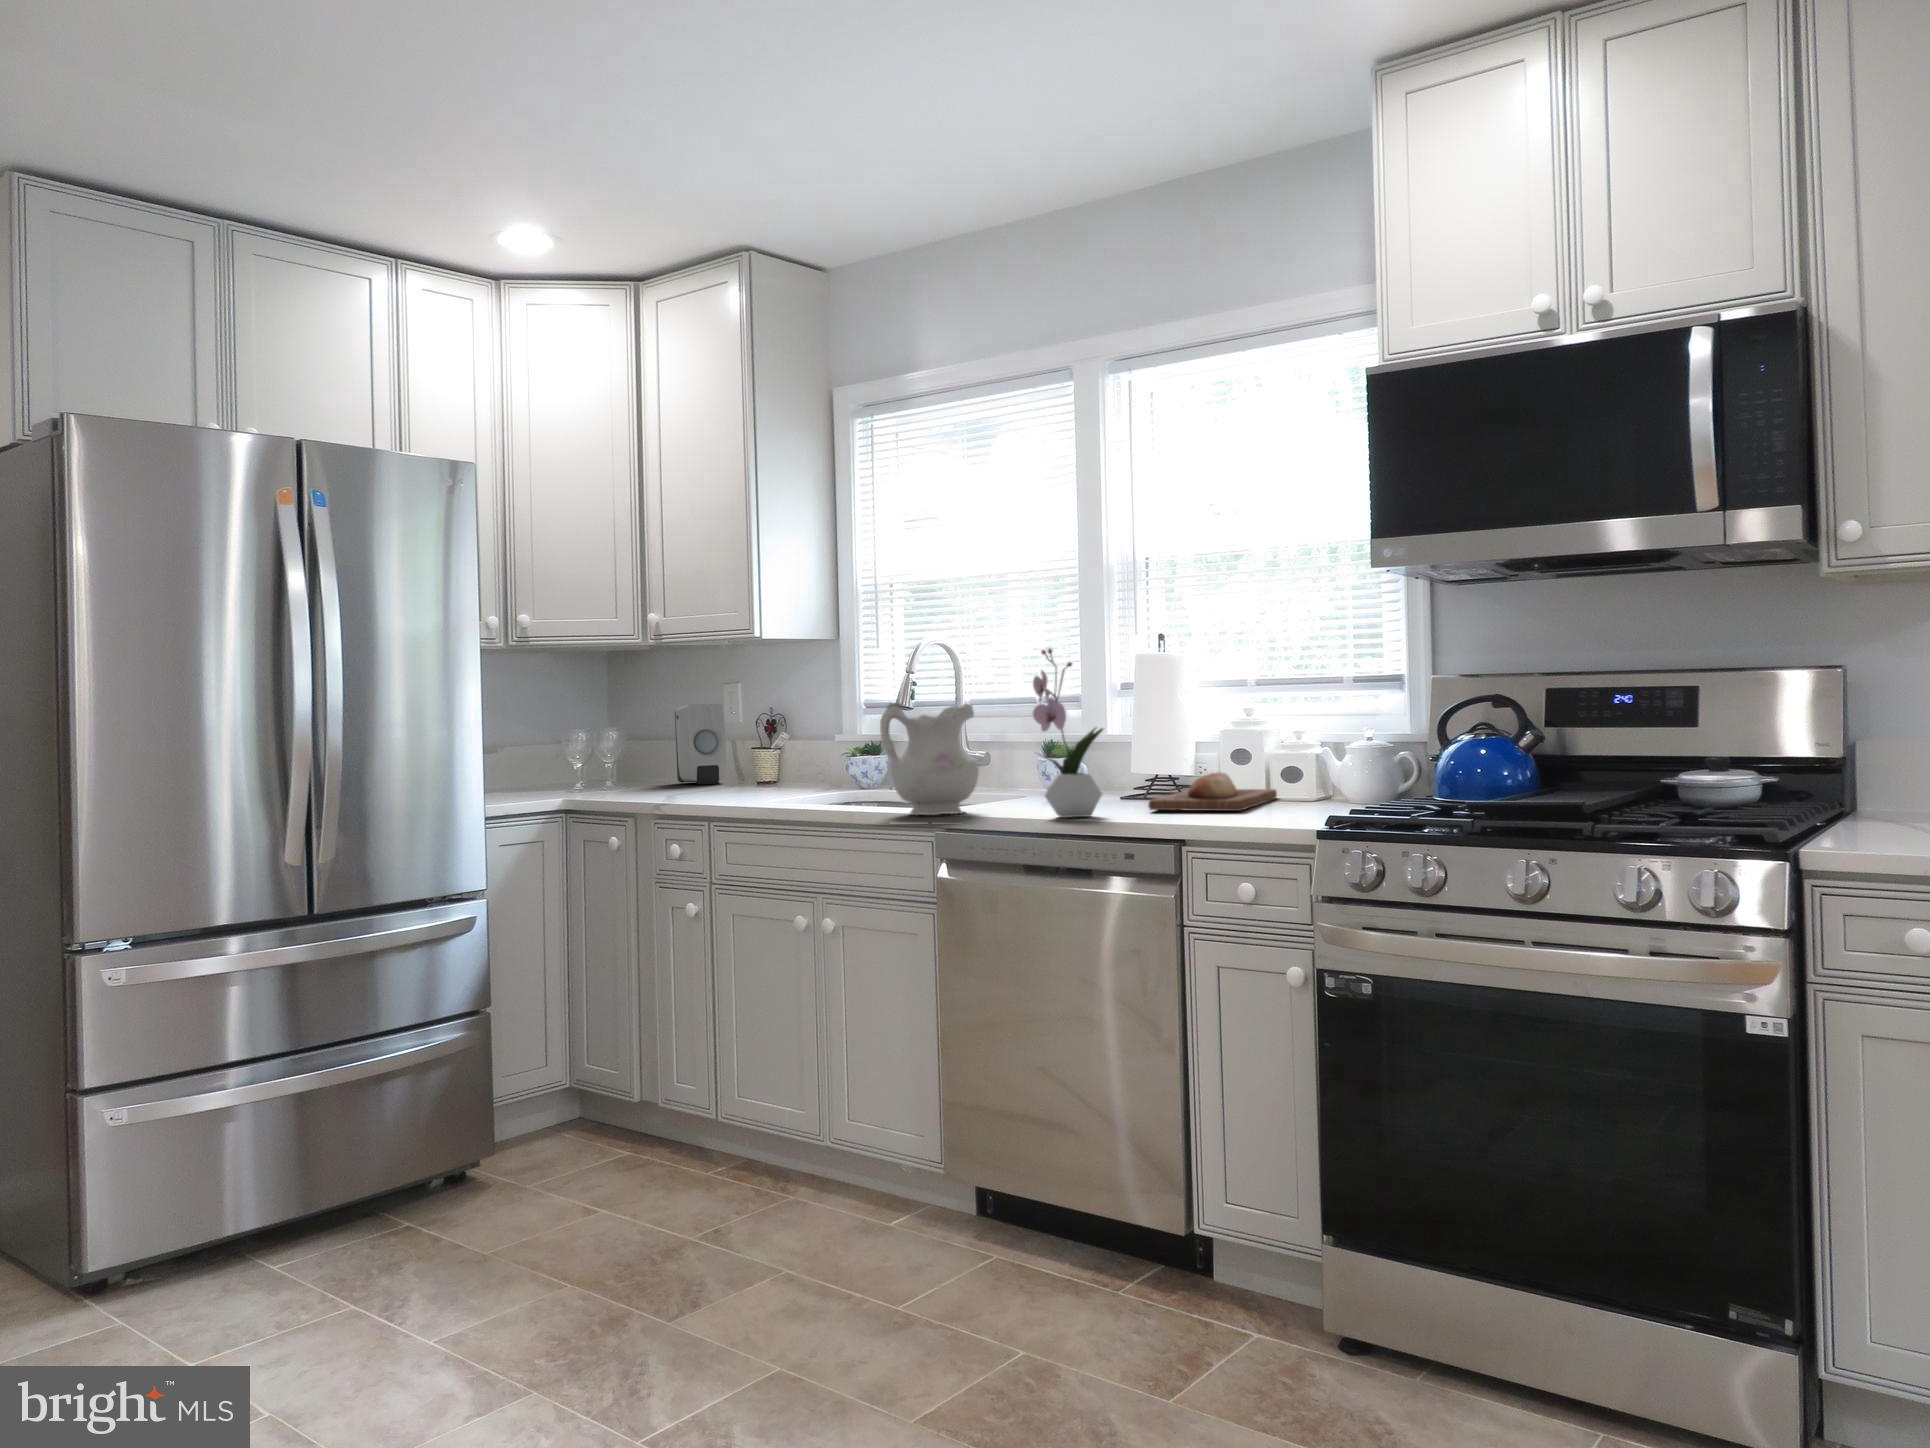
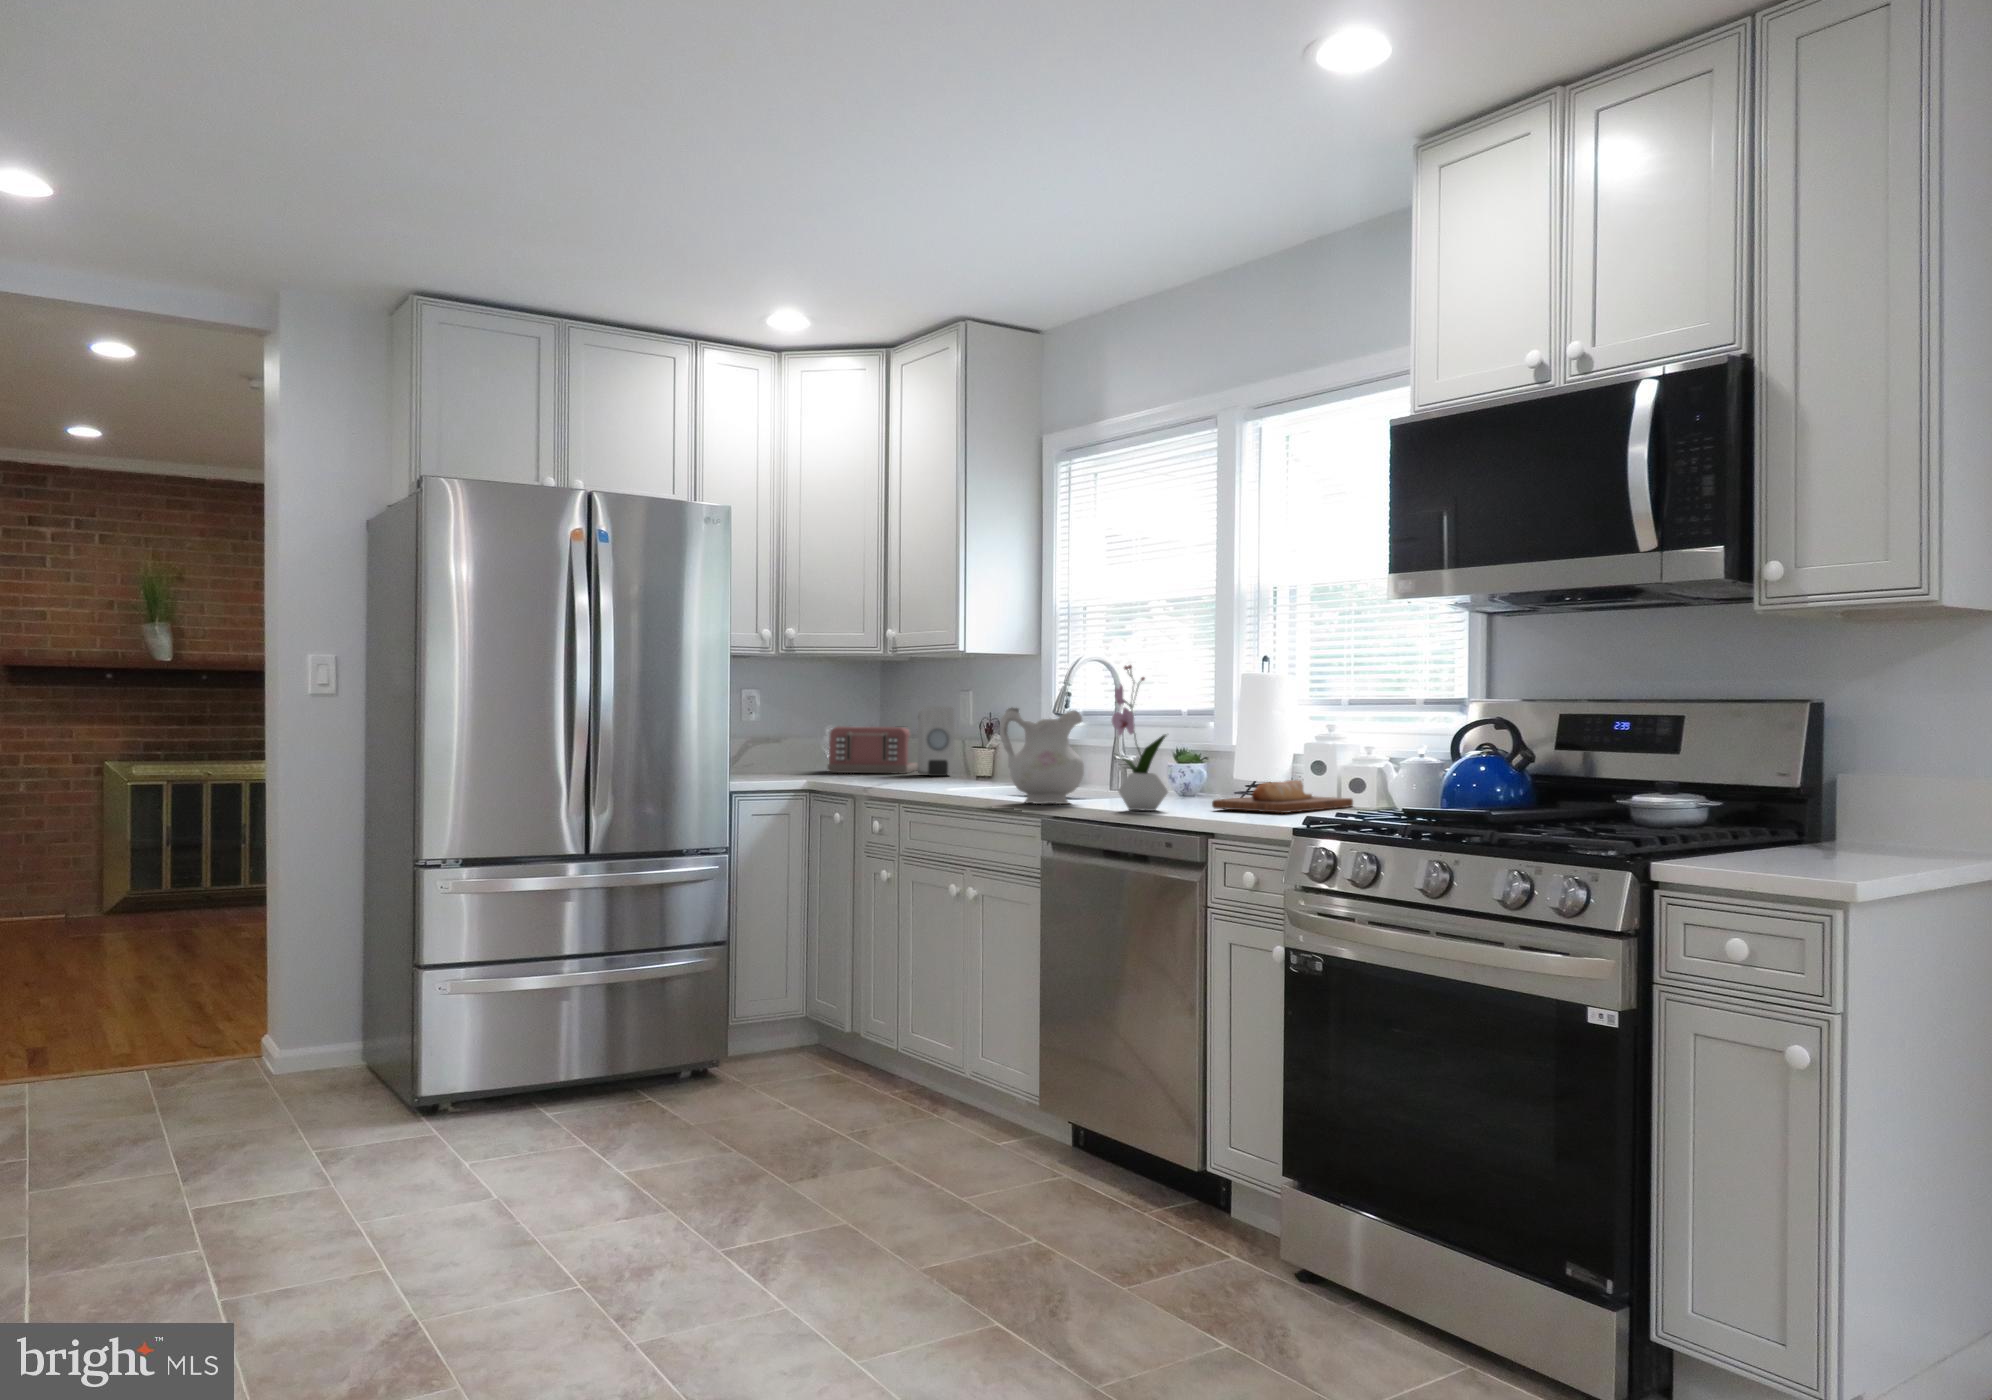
toaster: none [563,728,663,786] -> present [828,726,918,774]

